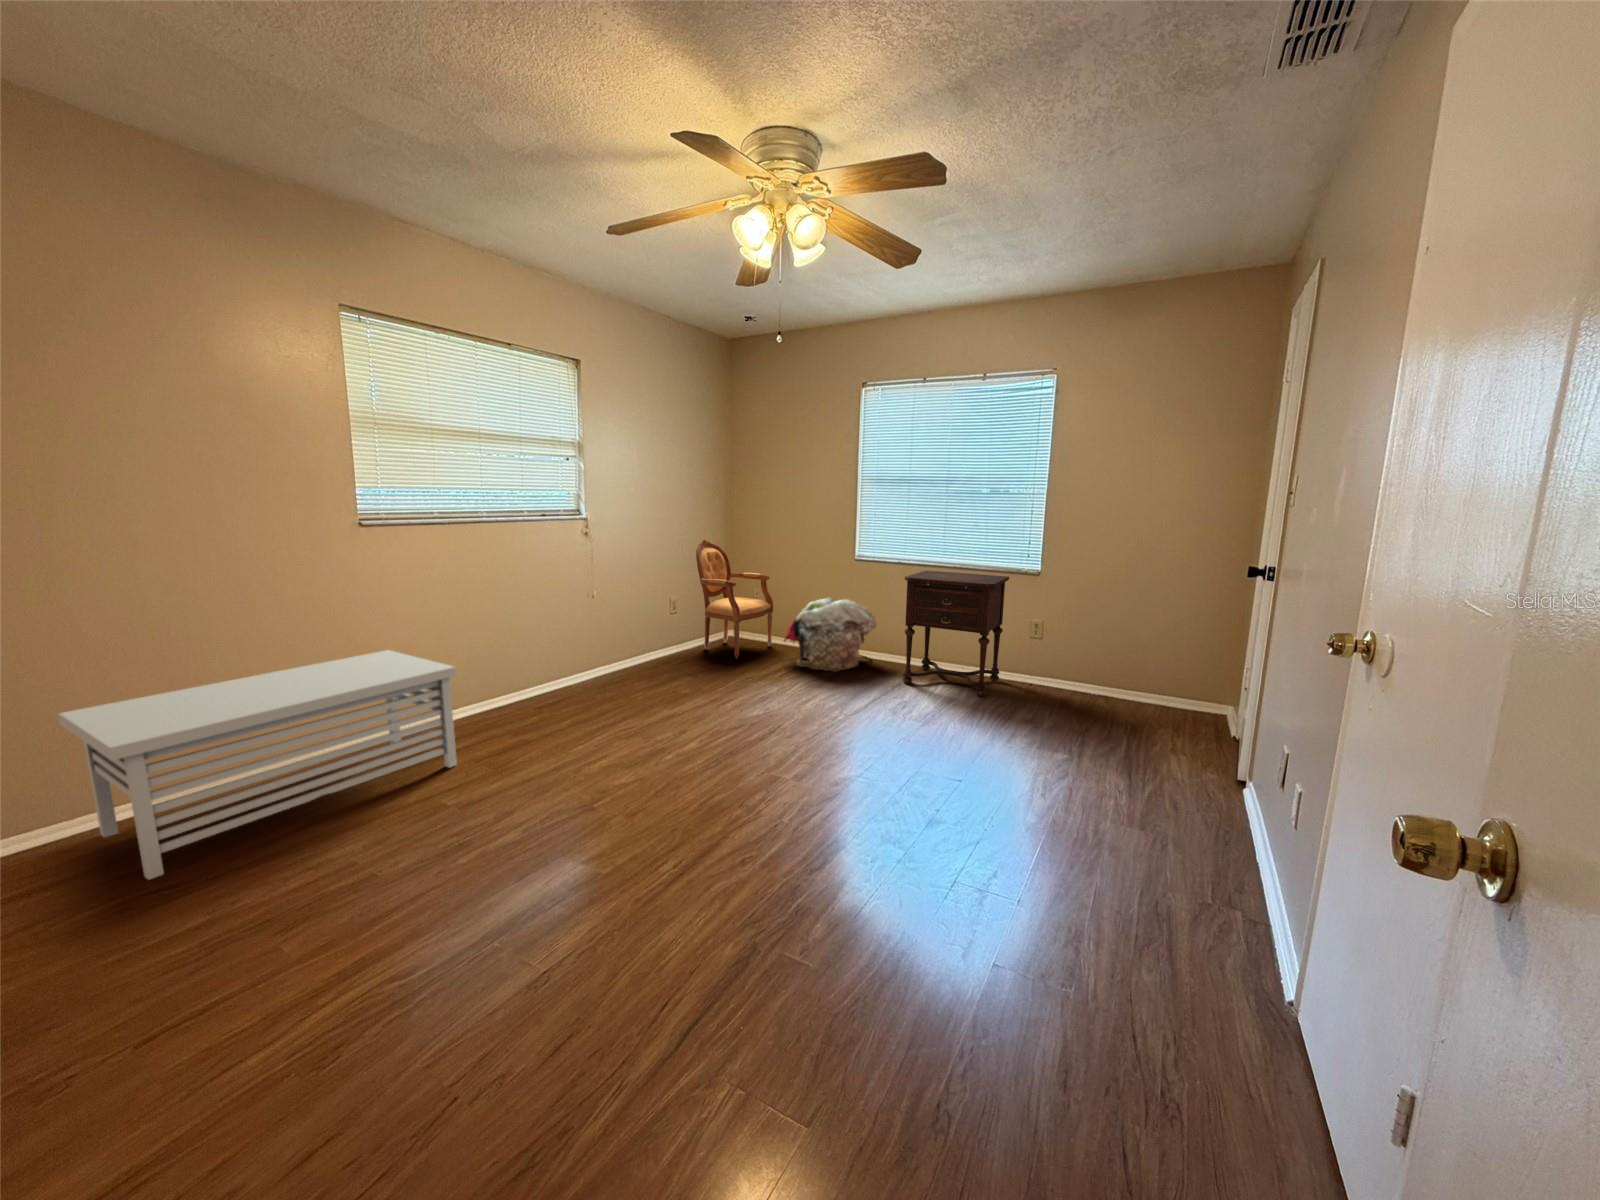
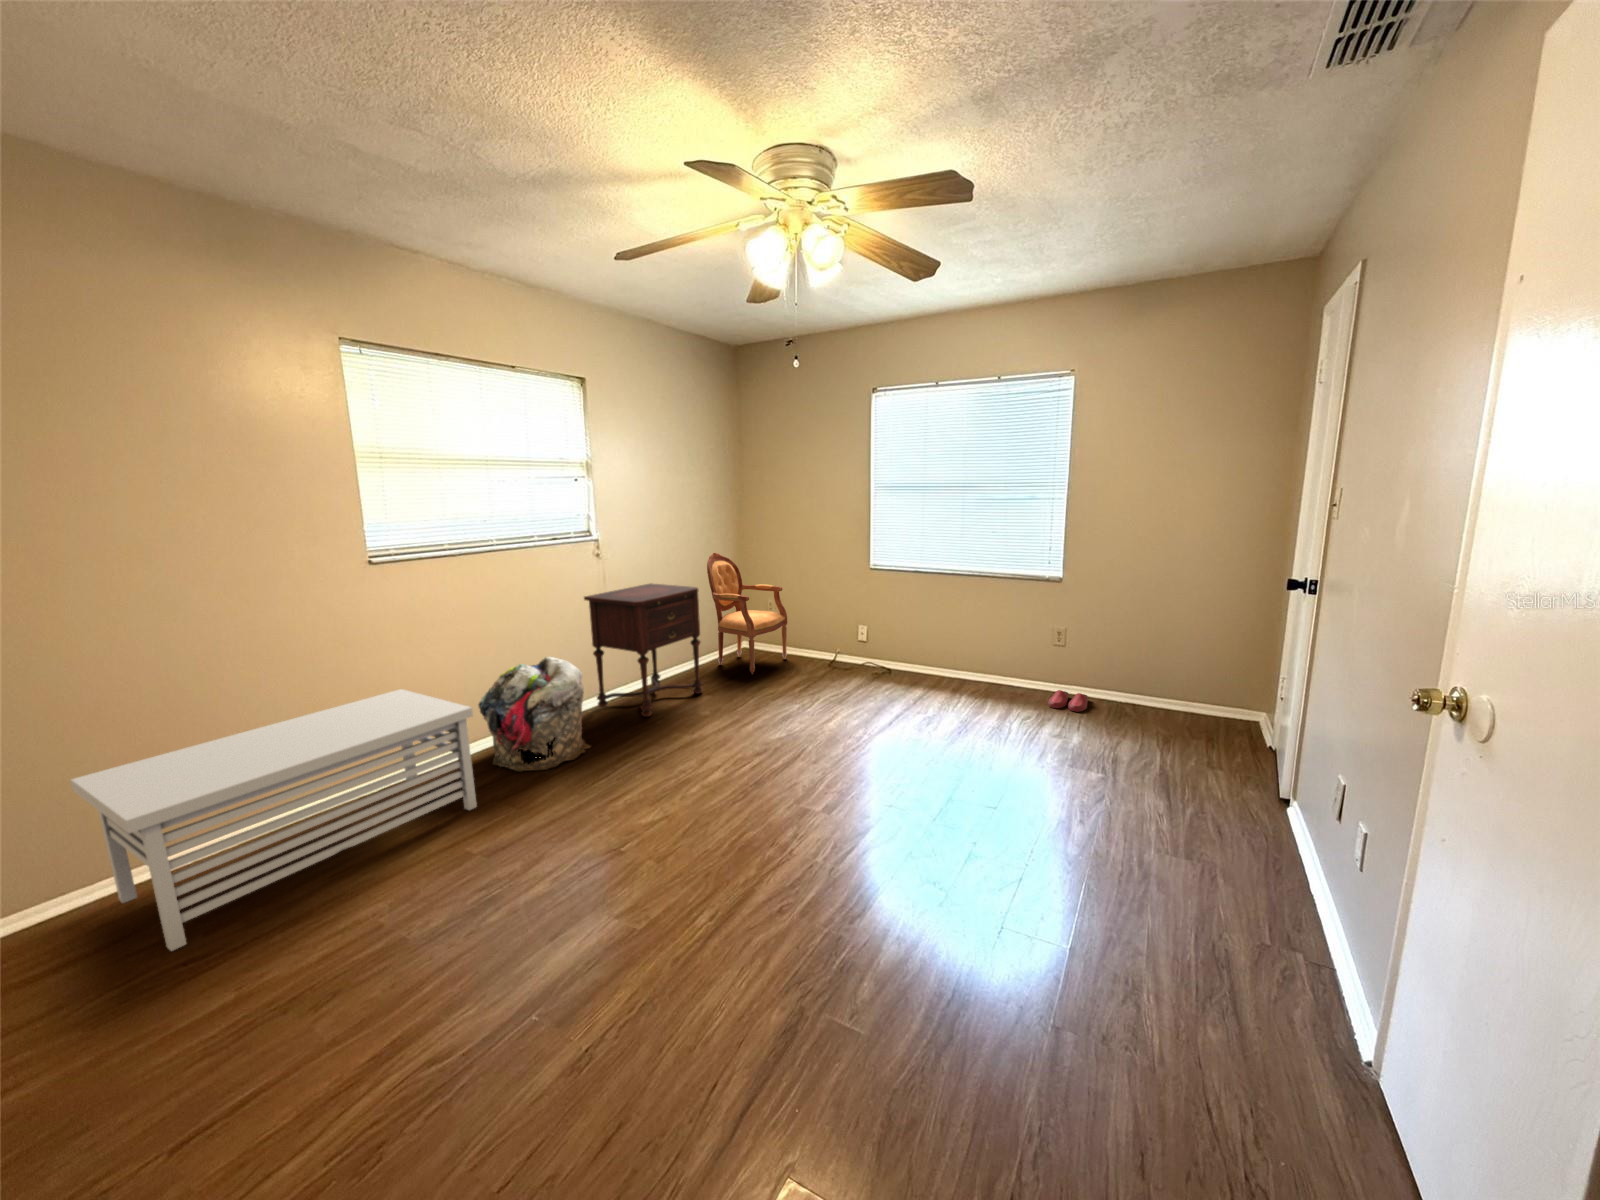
side table: present [903,571,1009,696] -> present [584,583,703,717]
laundry basket: present [784,598,877,672] -> present [479,657,591,772]
slippers: none [1022,680,1060,701] -> present [1048,690,1088,712]

